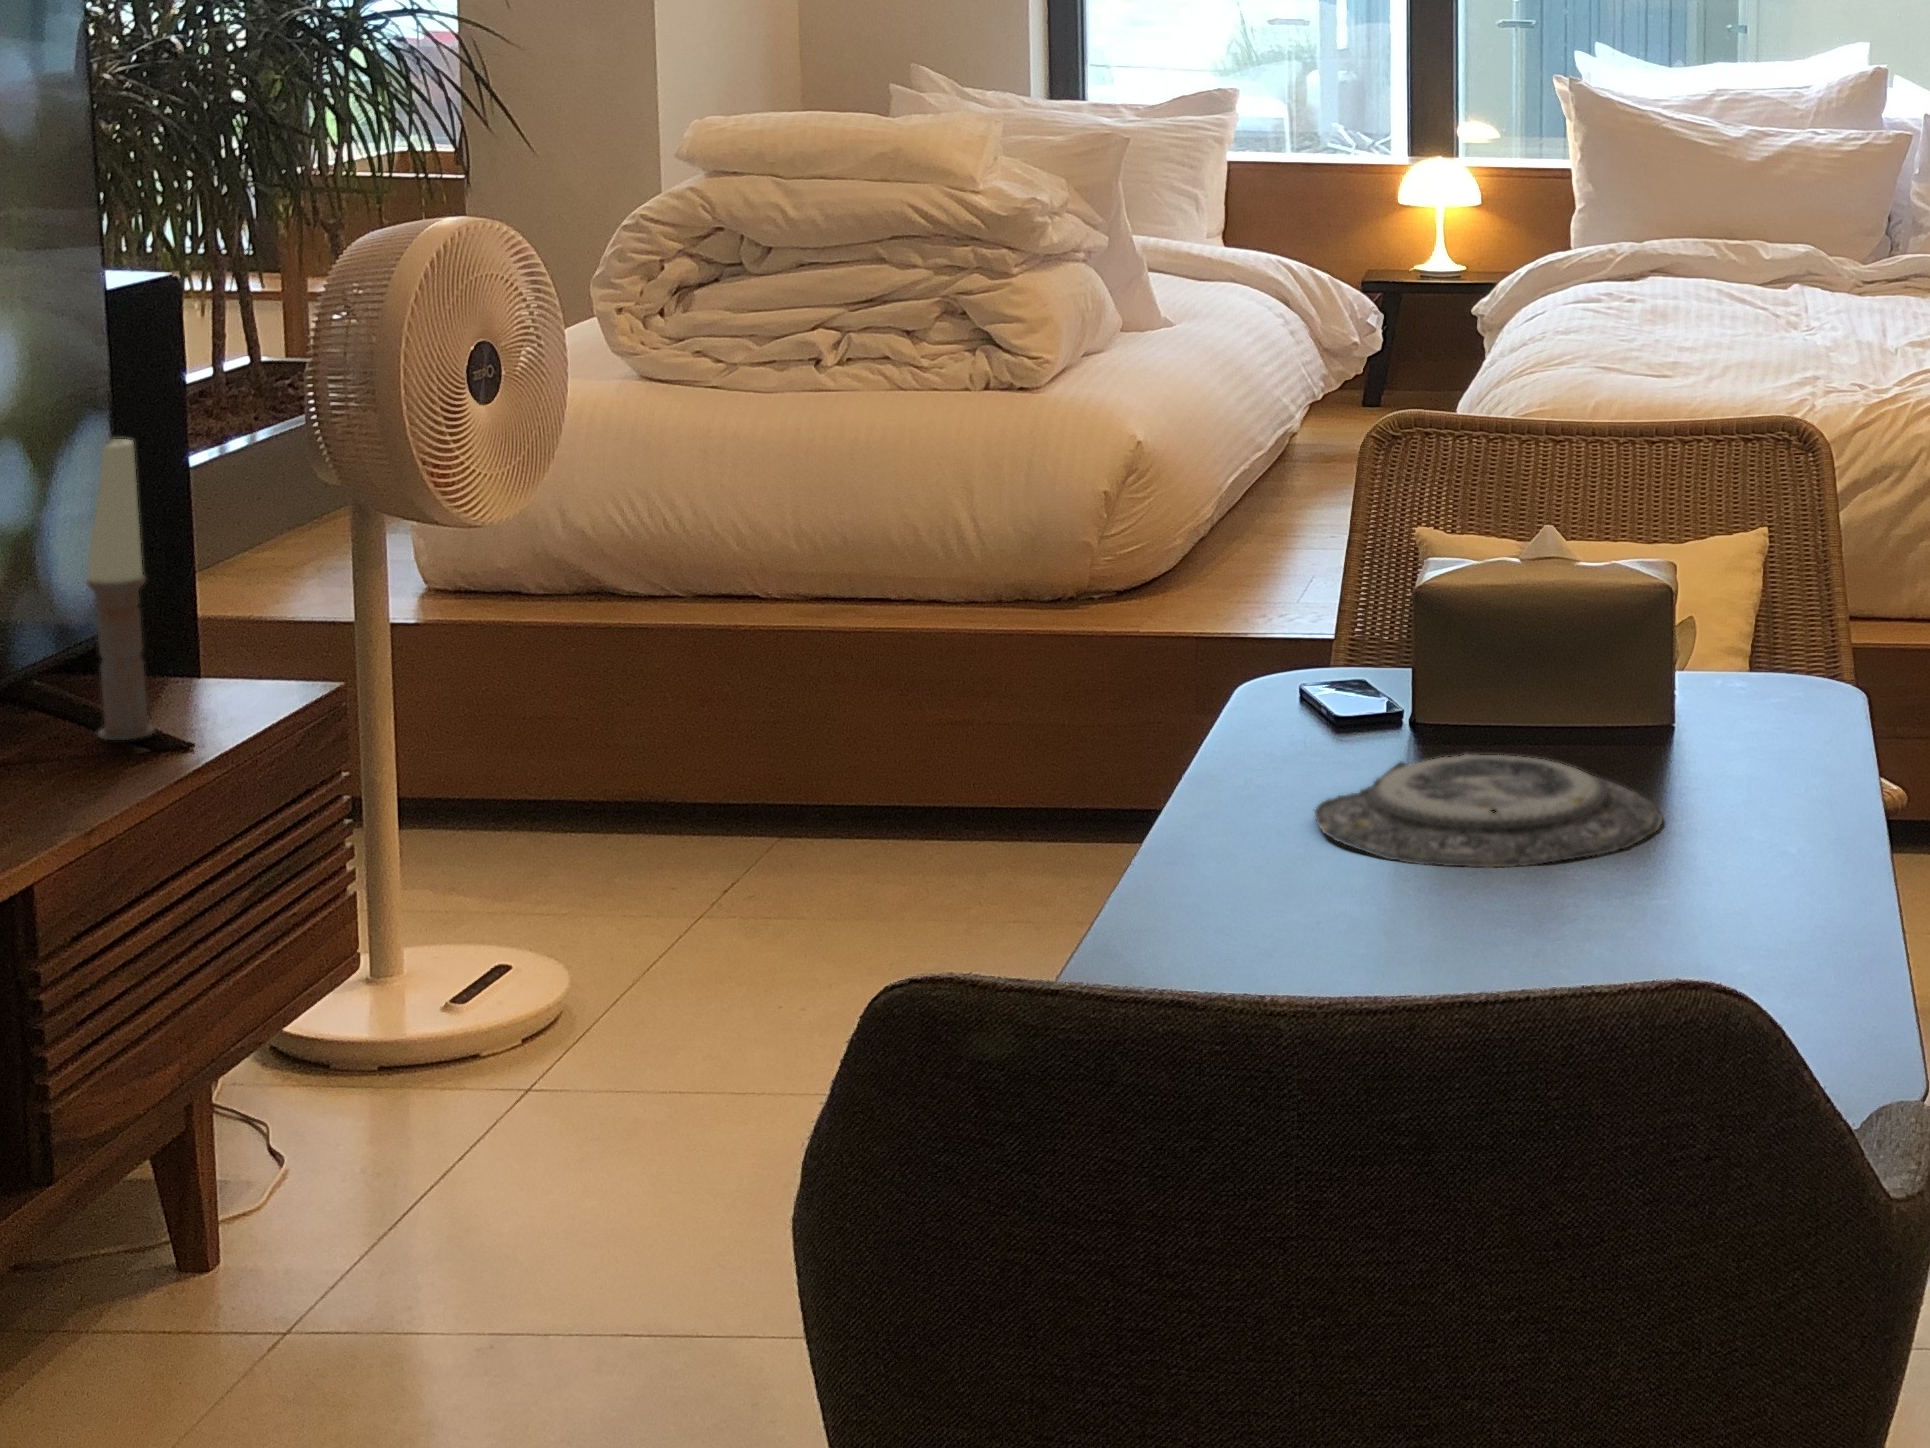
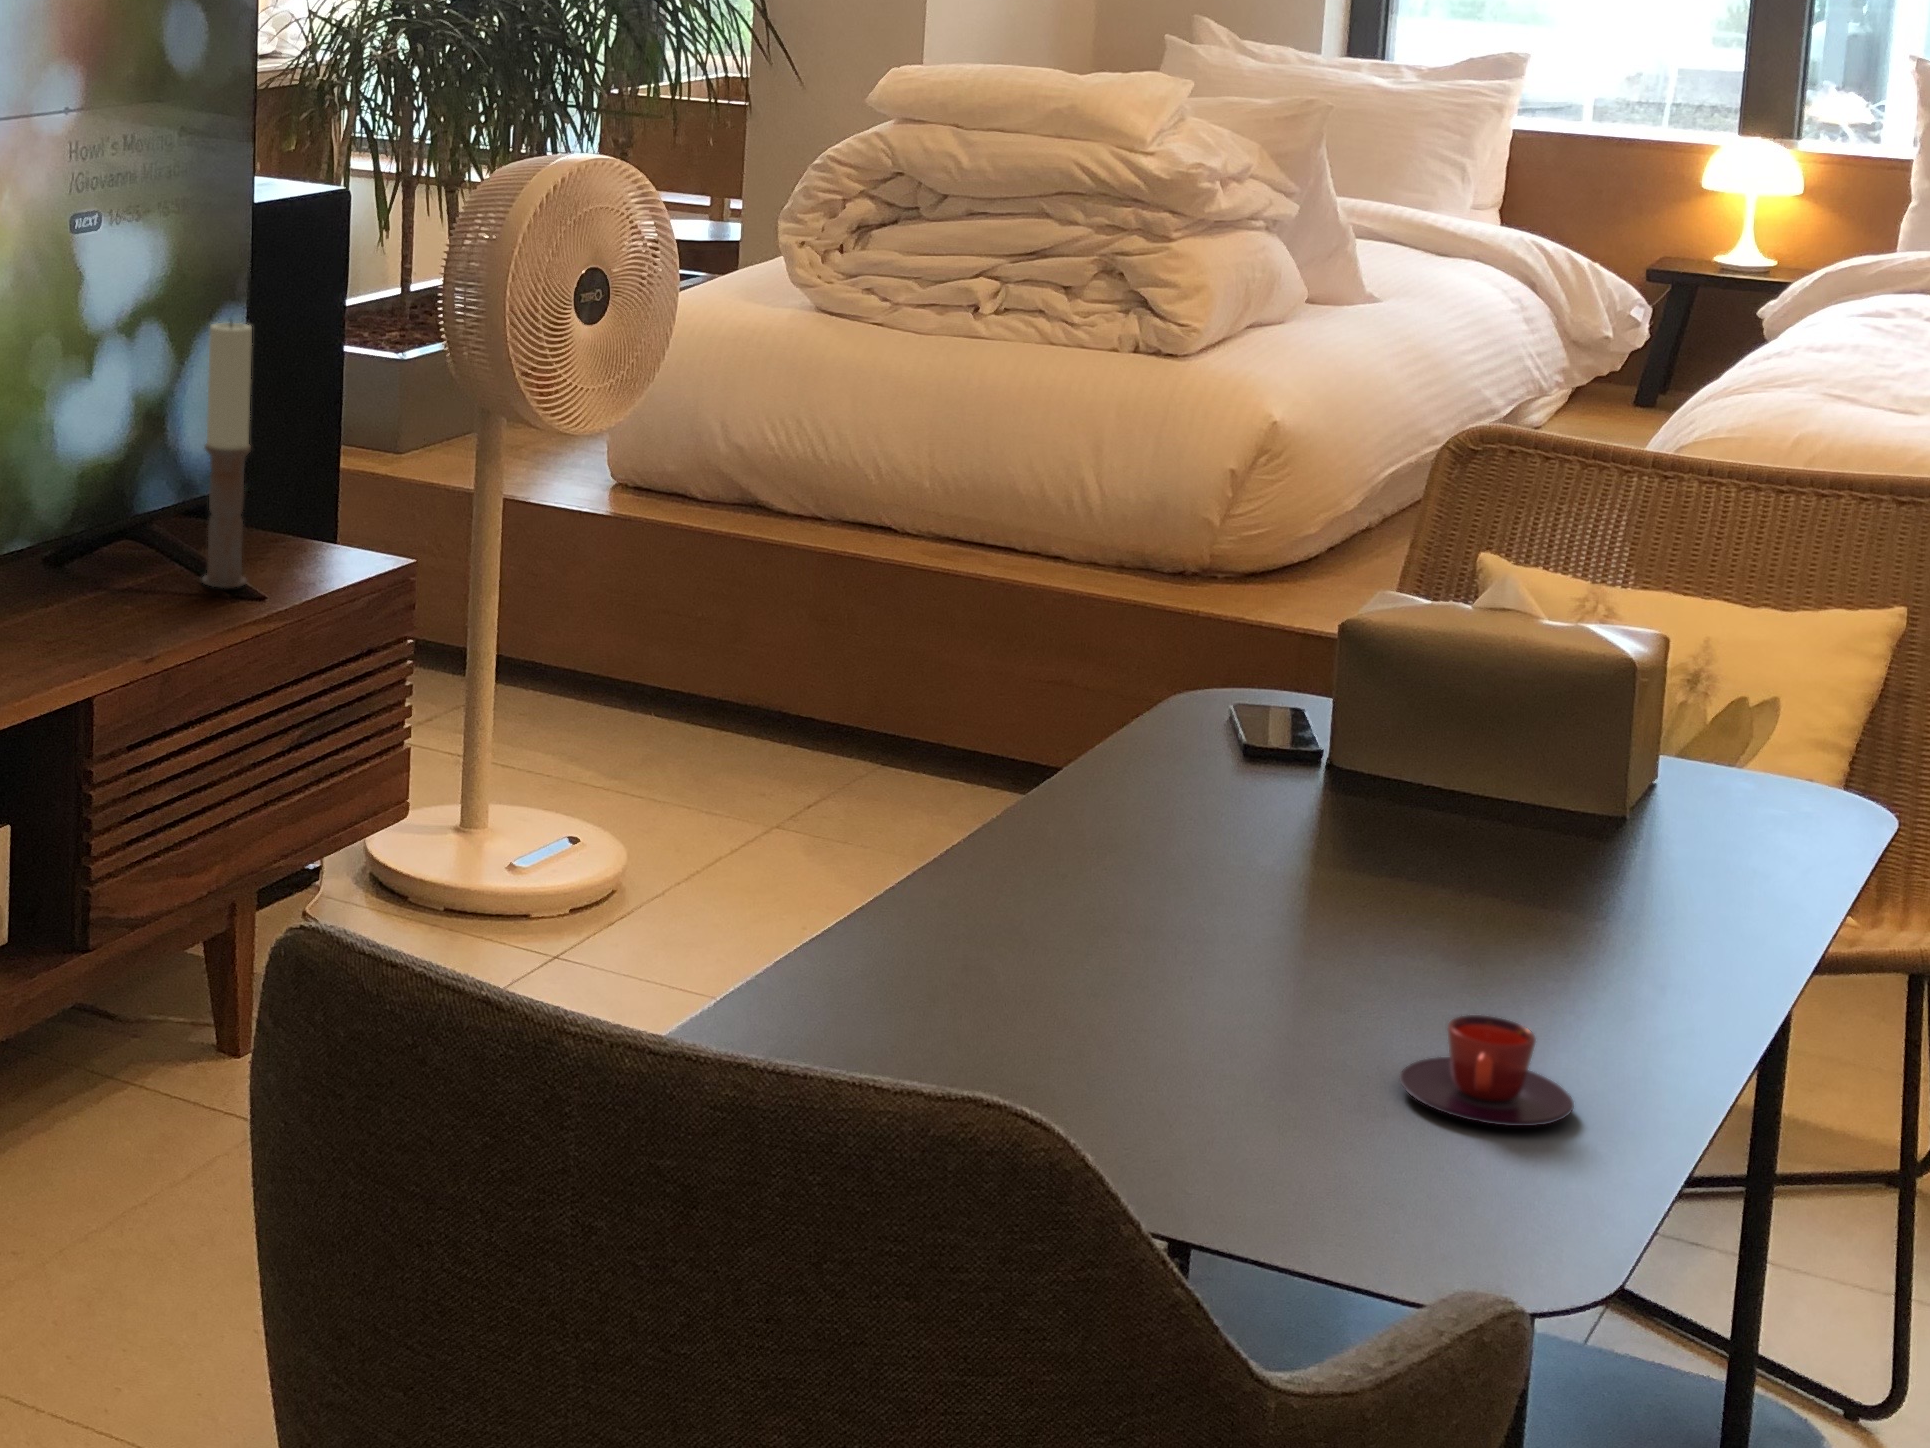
plate: present [1314,754,1662,867] -> none [1141,826,1550,982]
teacup: none [1624,860,1762,944] -> present [1399,1015,1574,1126]

